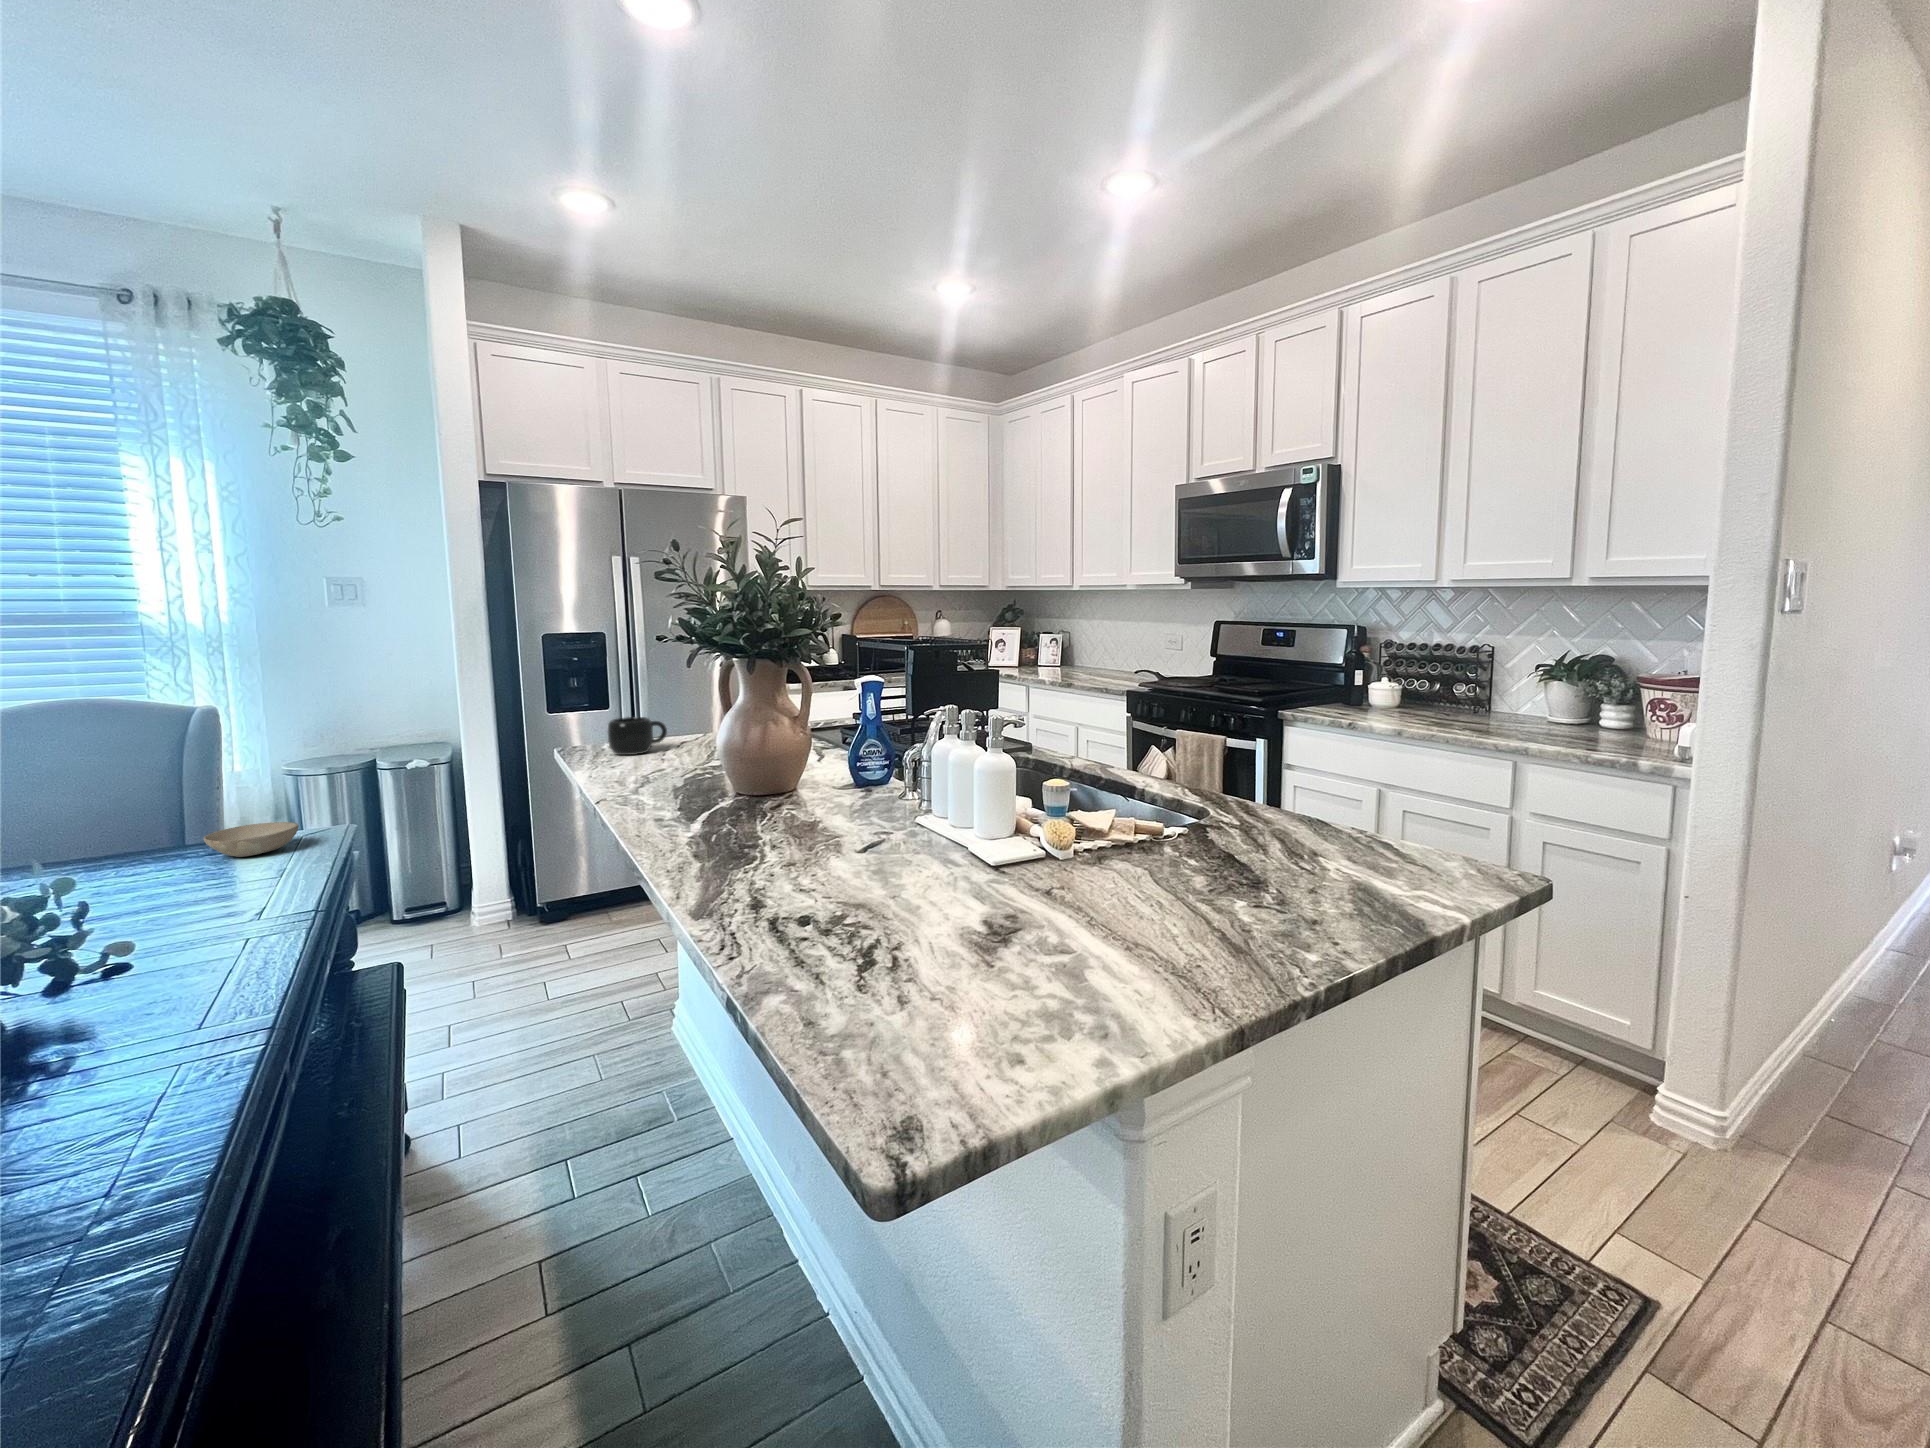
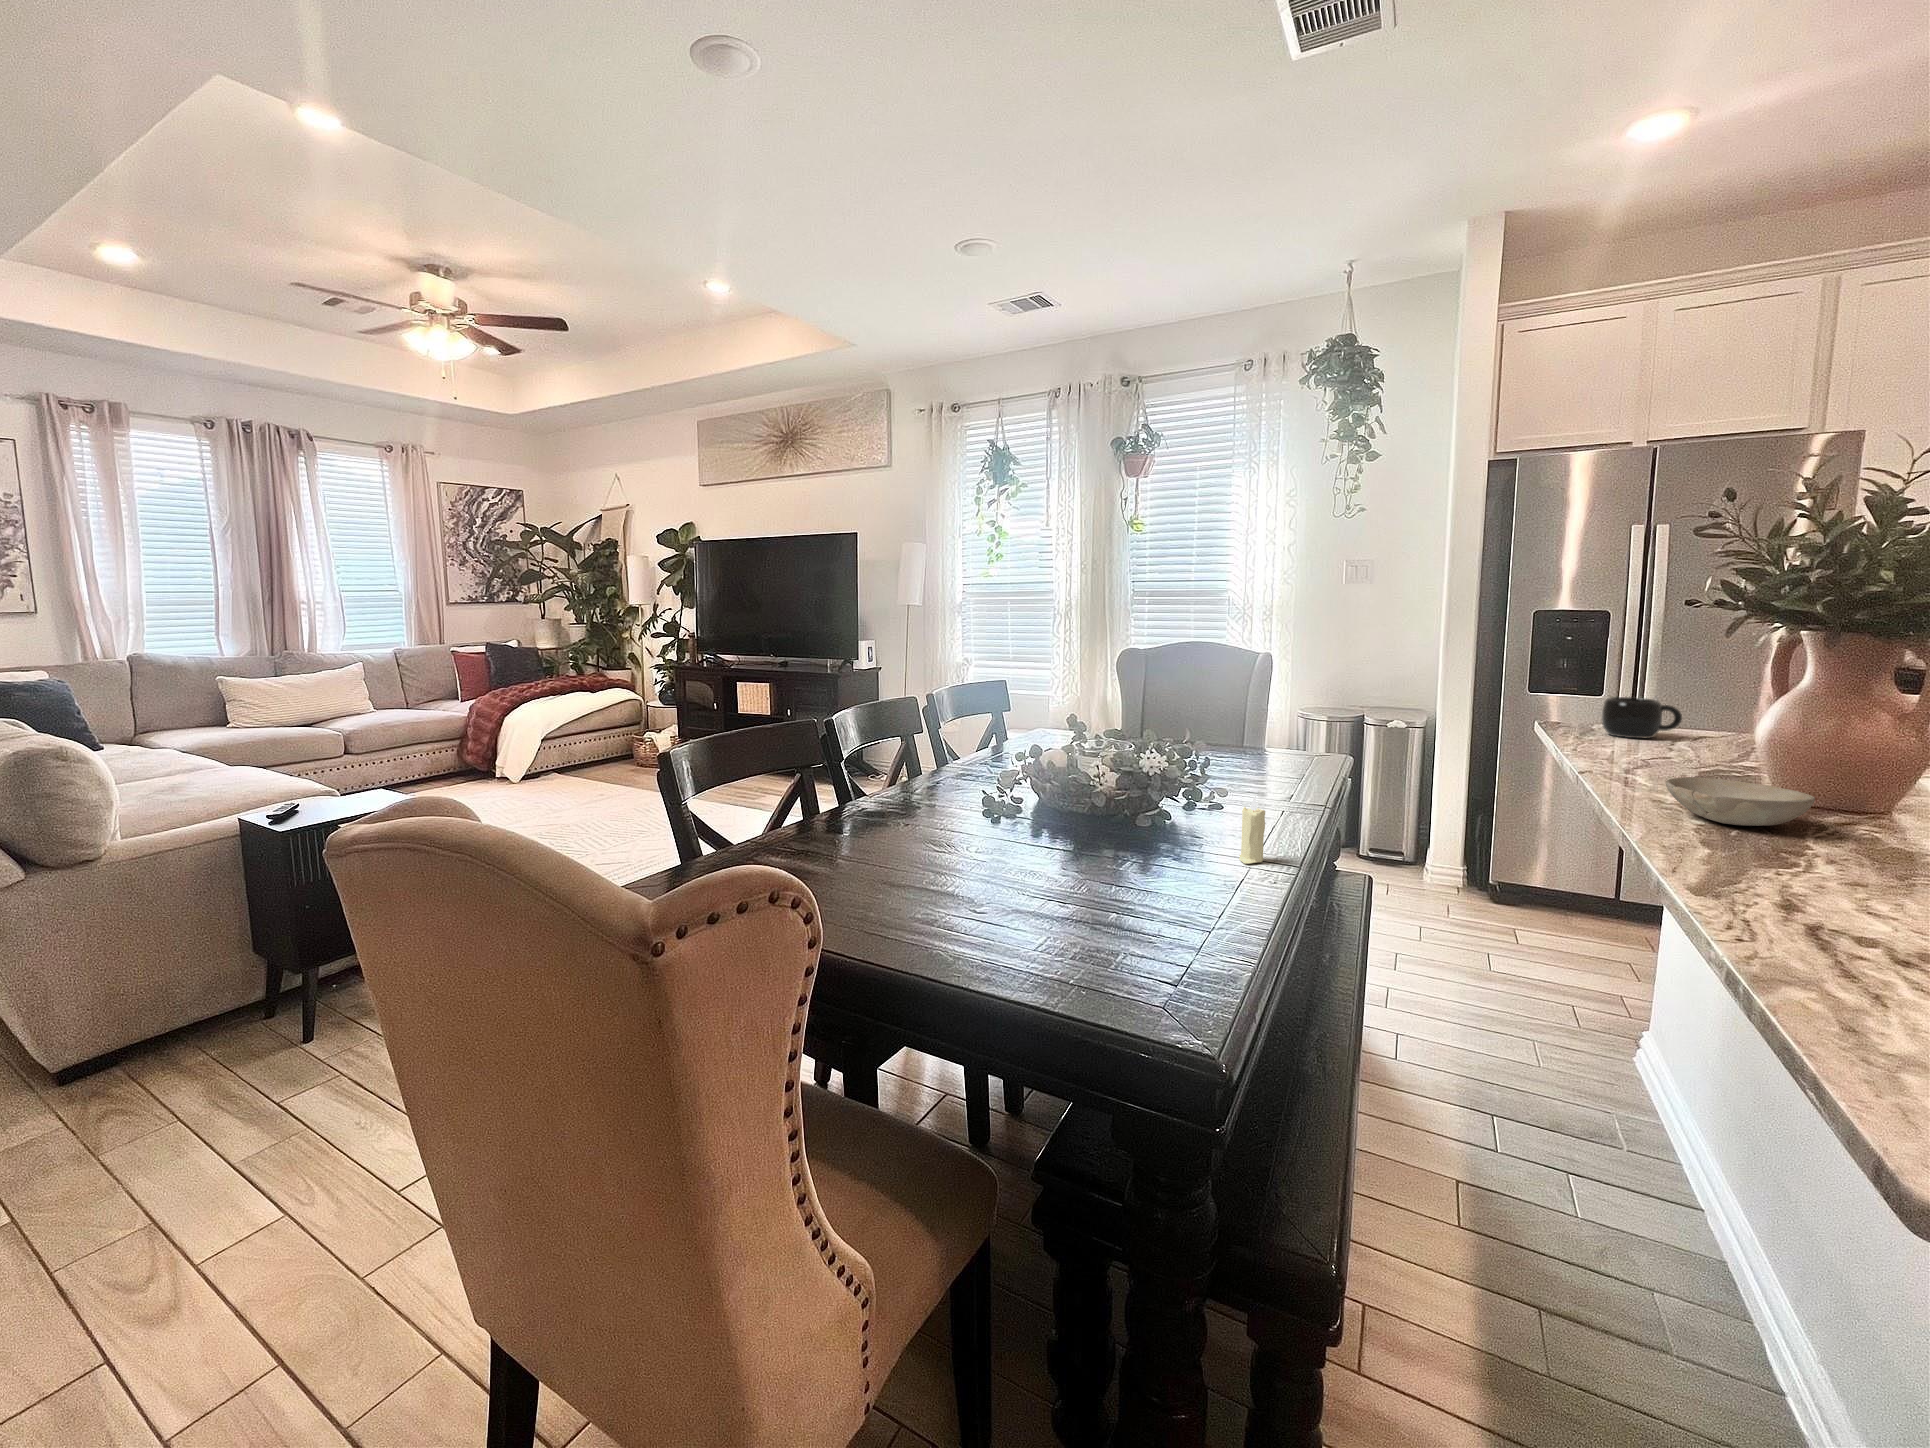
bowl: present [203,822,299,857] -> present [1666,778,1815,826]
candle: none [156,947,208,1056] -> present [1239,795,1265,864]

